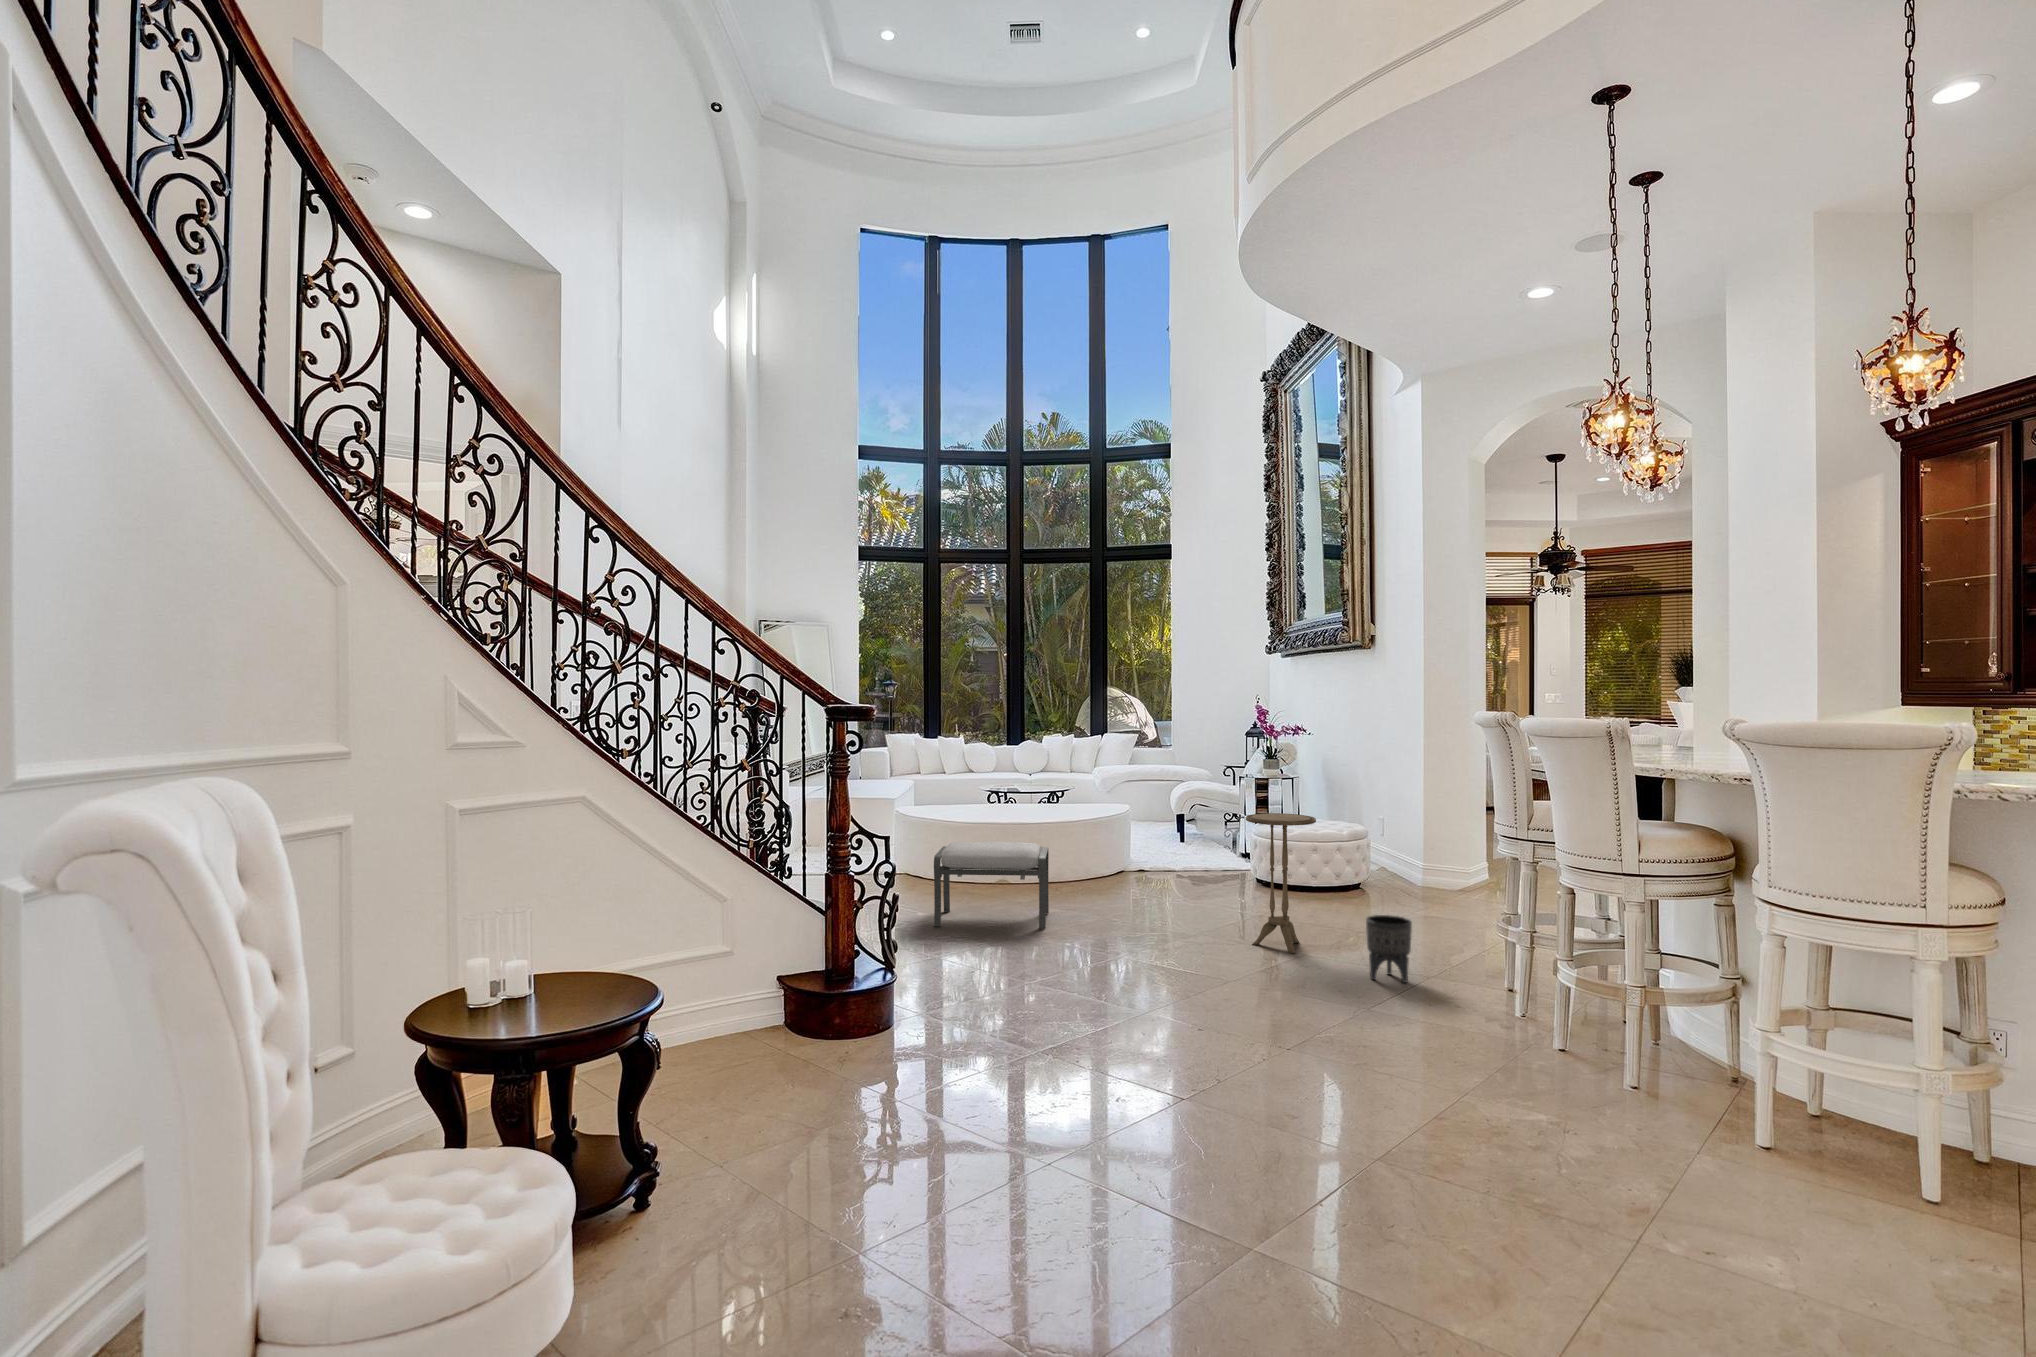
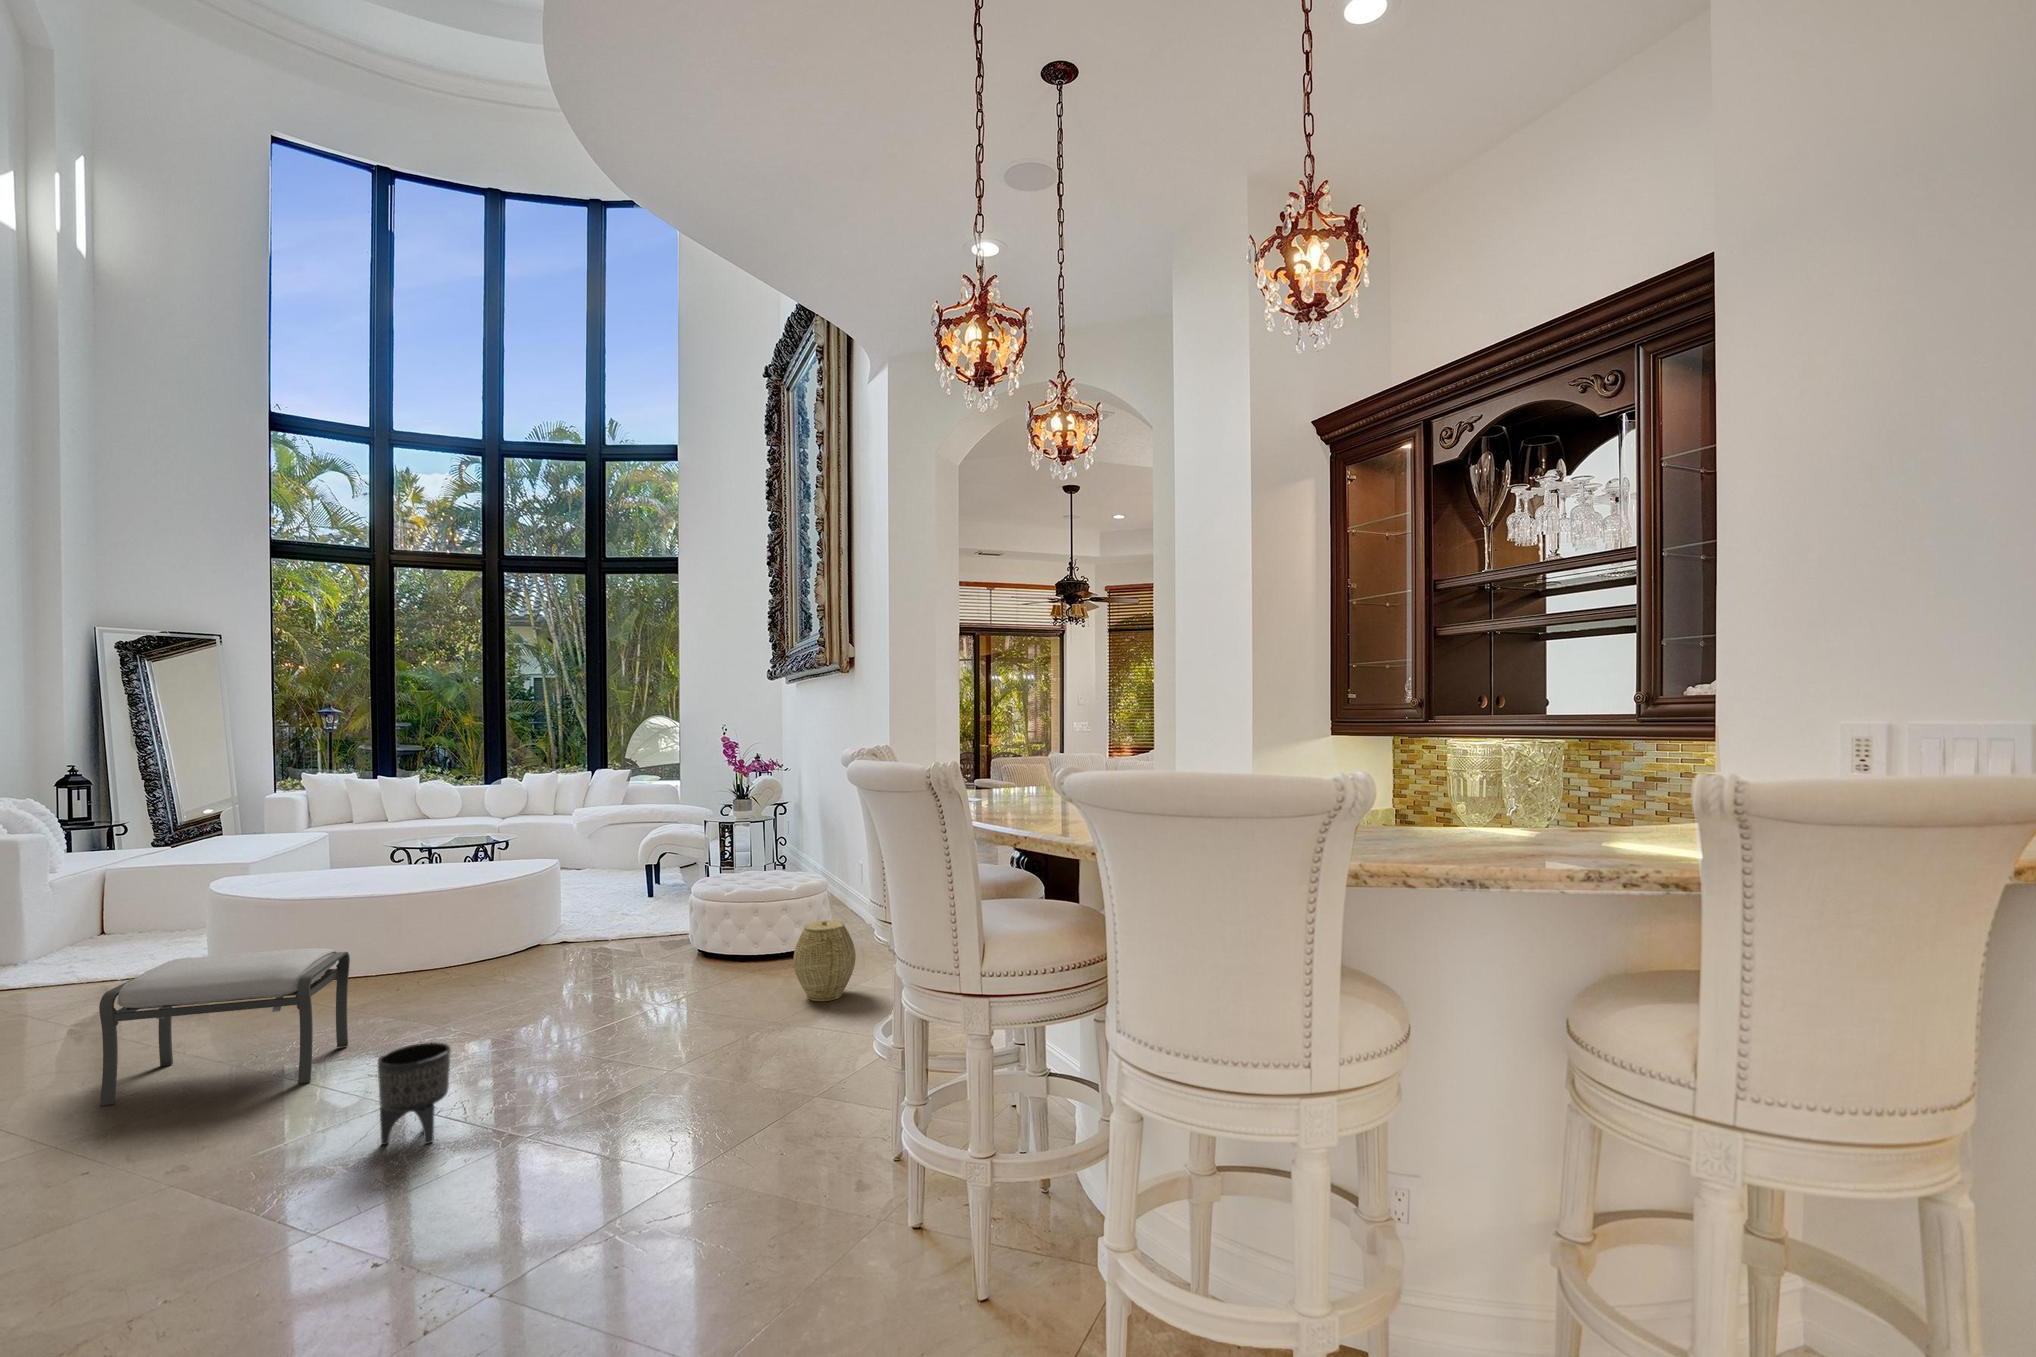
side table: present [1246,813,1316,954] -> none [608,887,707,1085]
woven basket: none [1357,856,1410,921] -> present [794,920,856,1001]
planter: present [1366,915,1412,983] -> present [378,1042,451,1145]

